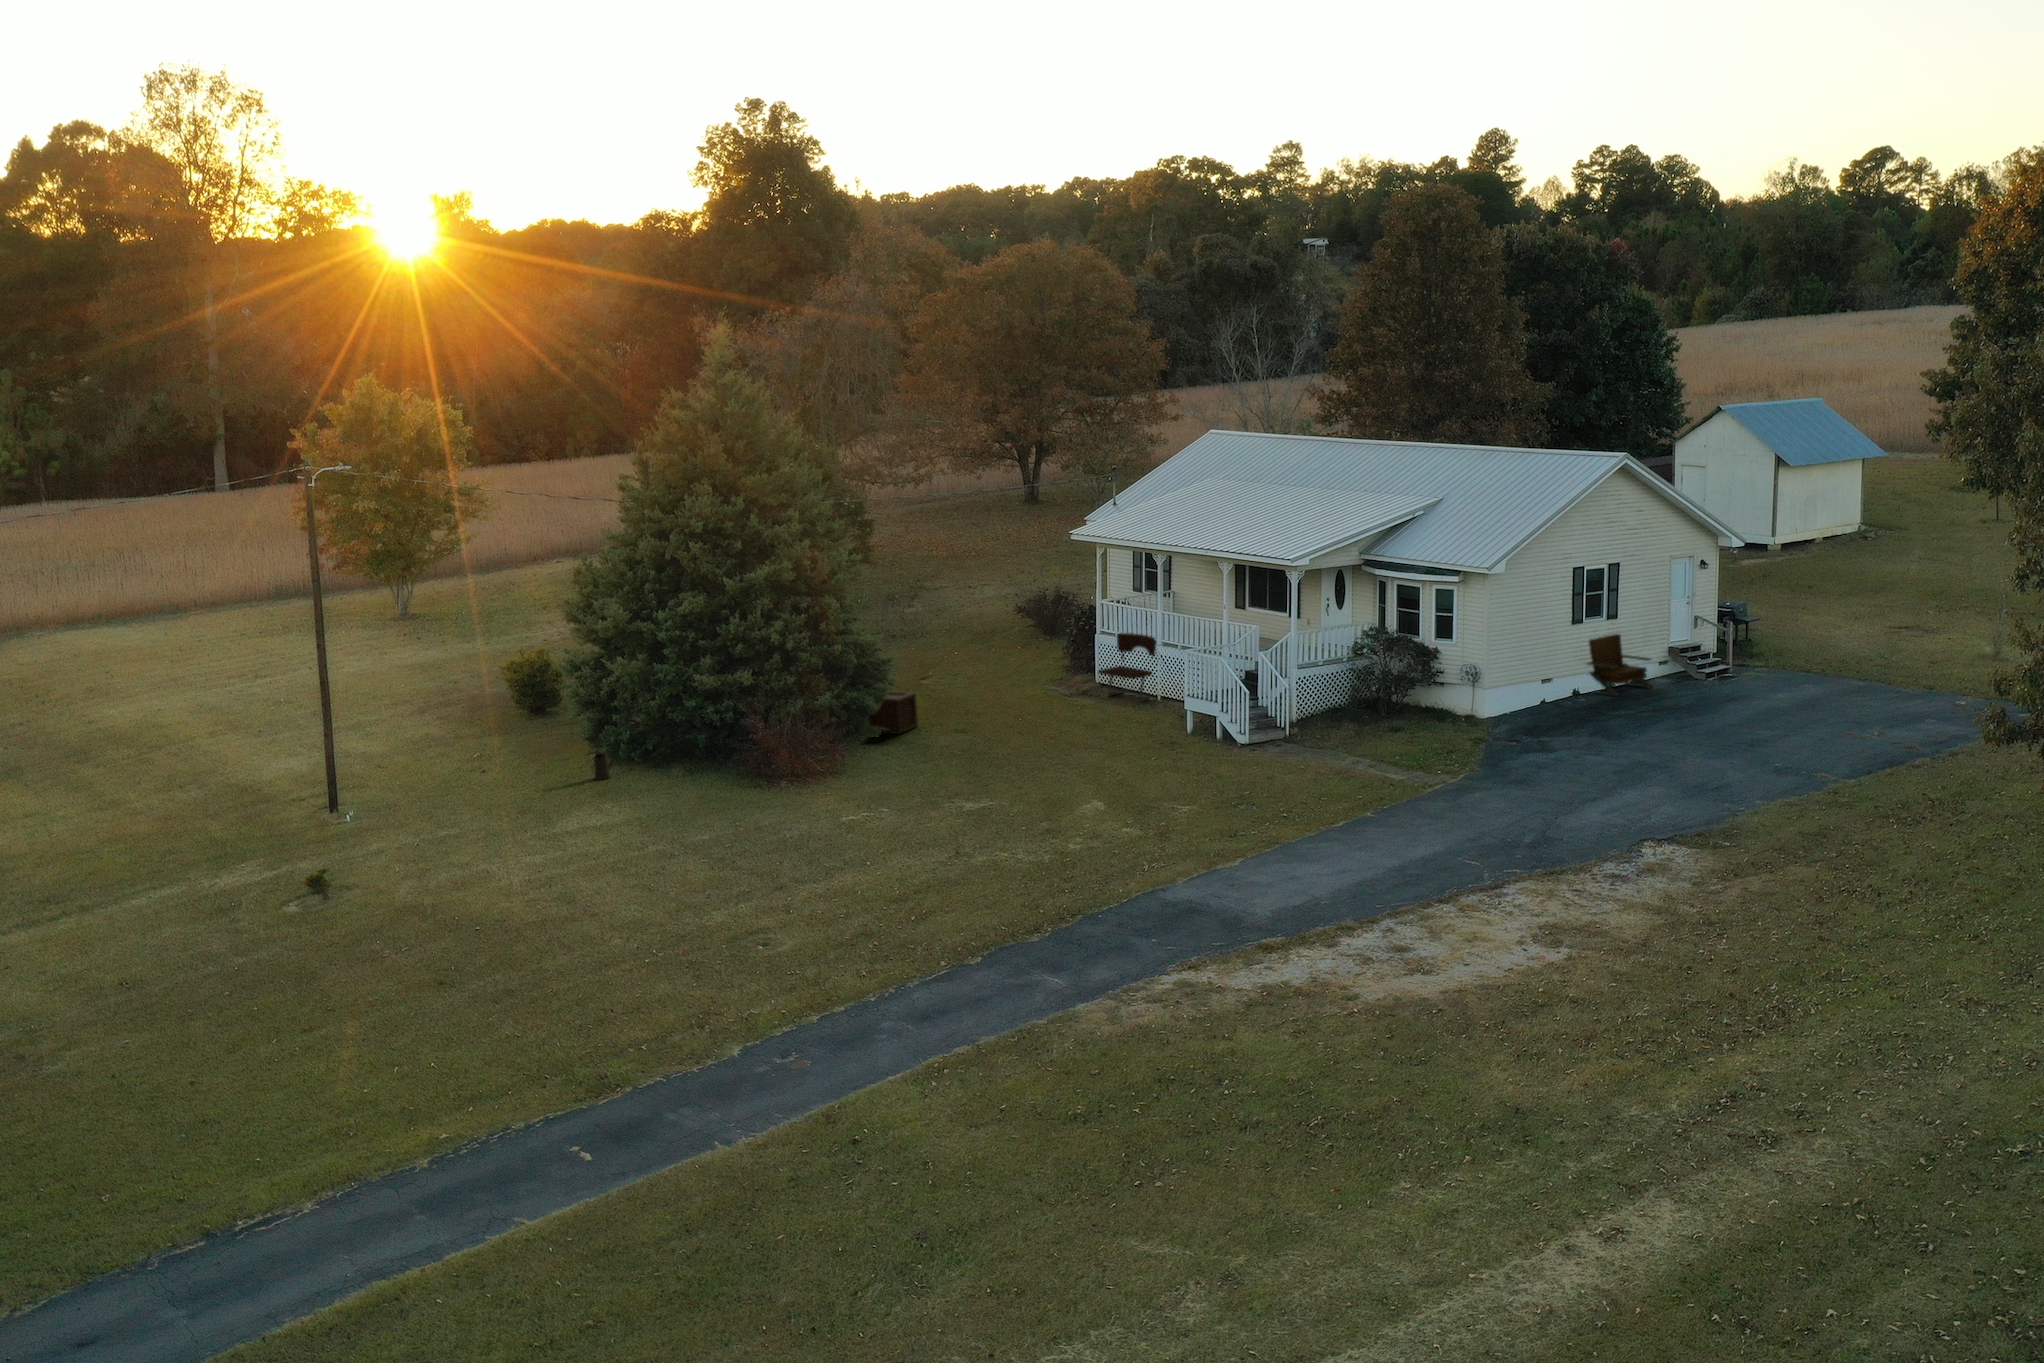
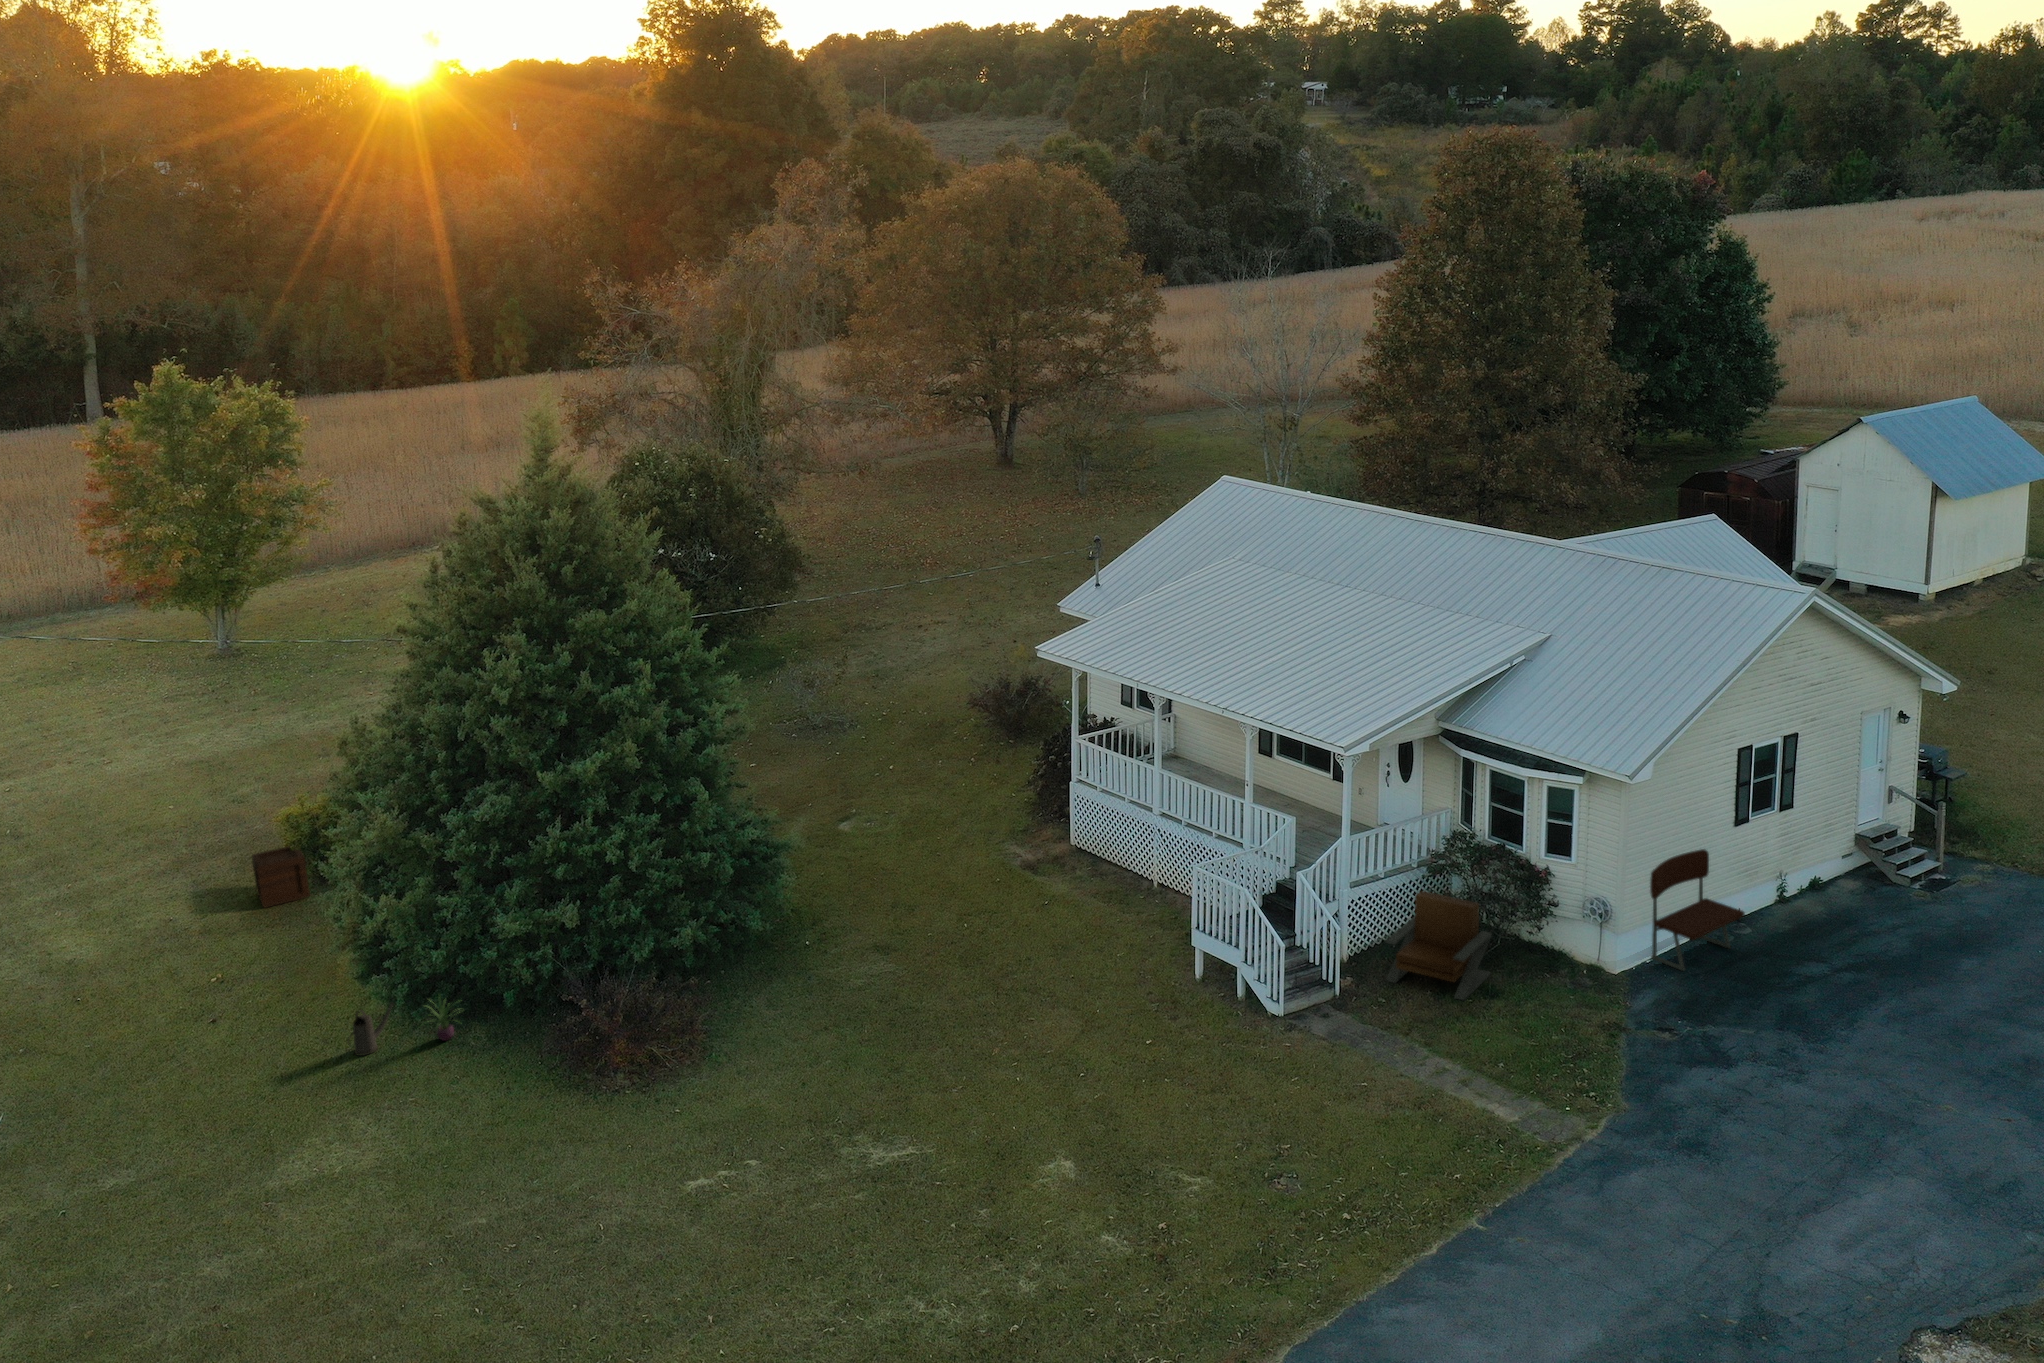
bench: present [1099,633,1156,701] -> present [1650,849,1745,971]
lounge chair: present [1588,634,1652,696] -> present [1386,891,1492,1000]
wooden crate: present [869,692,918,734] -> present [252,846,310,908]
decorative plant: none [640,740,671,772] -> present [423,994,460,1041]

